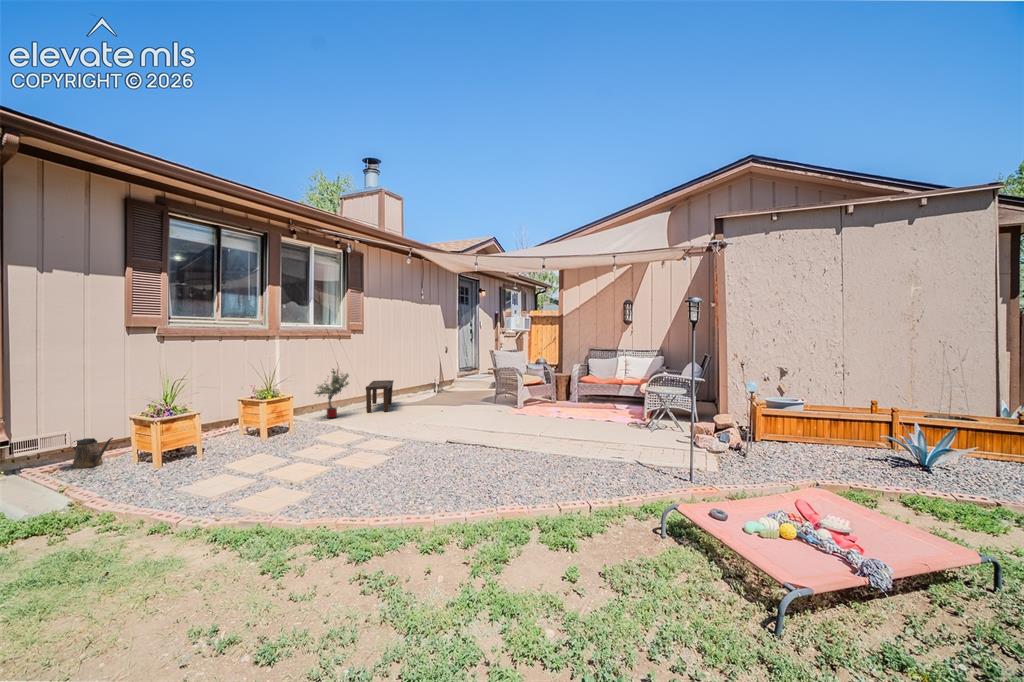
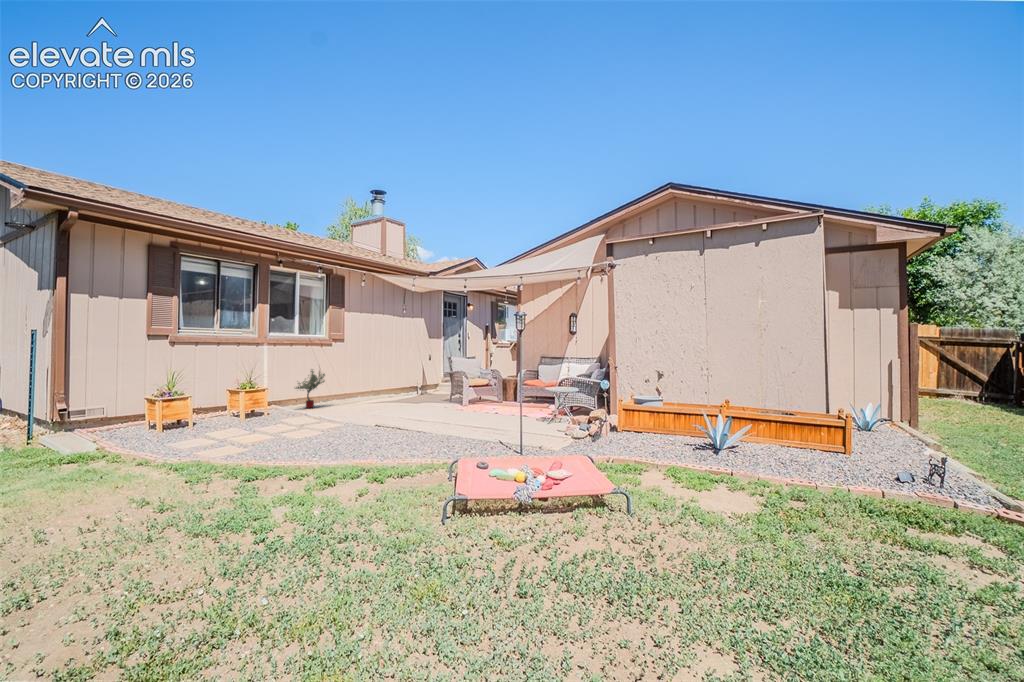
bench: present [366,380,394,412] -> none [340,380,369,405]
watering can: present [72,438,113,468] -> none [105,411,131,431]

